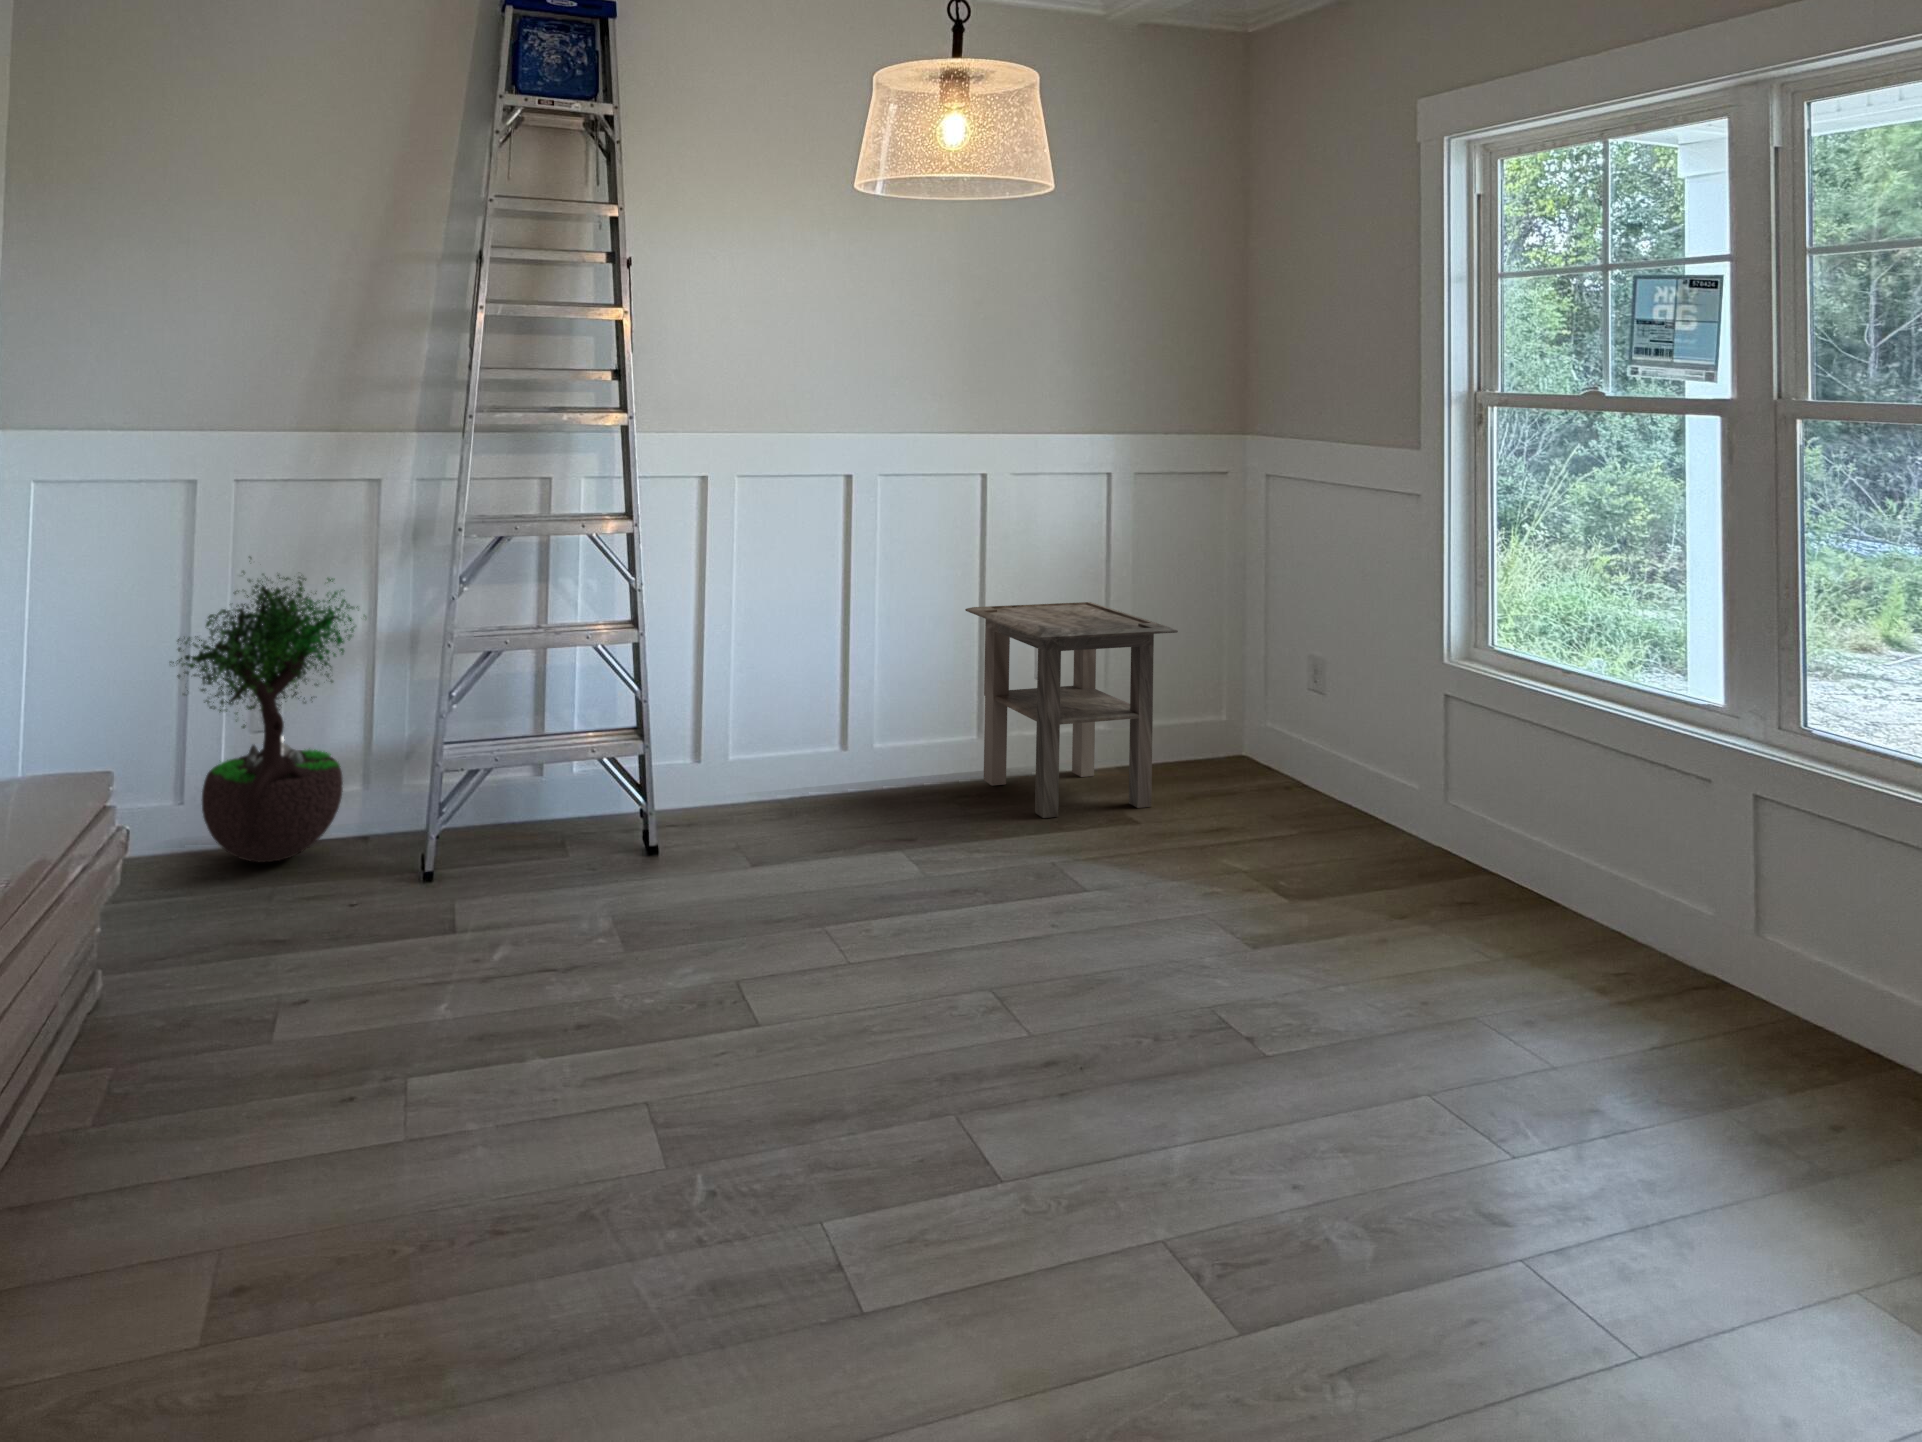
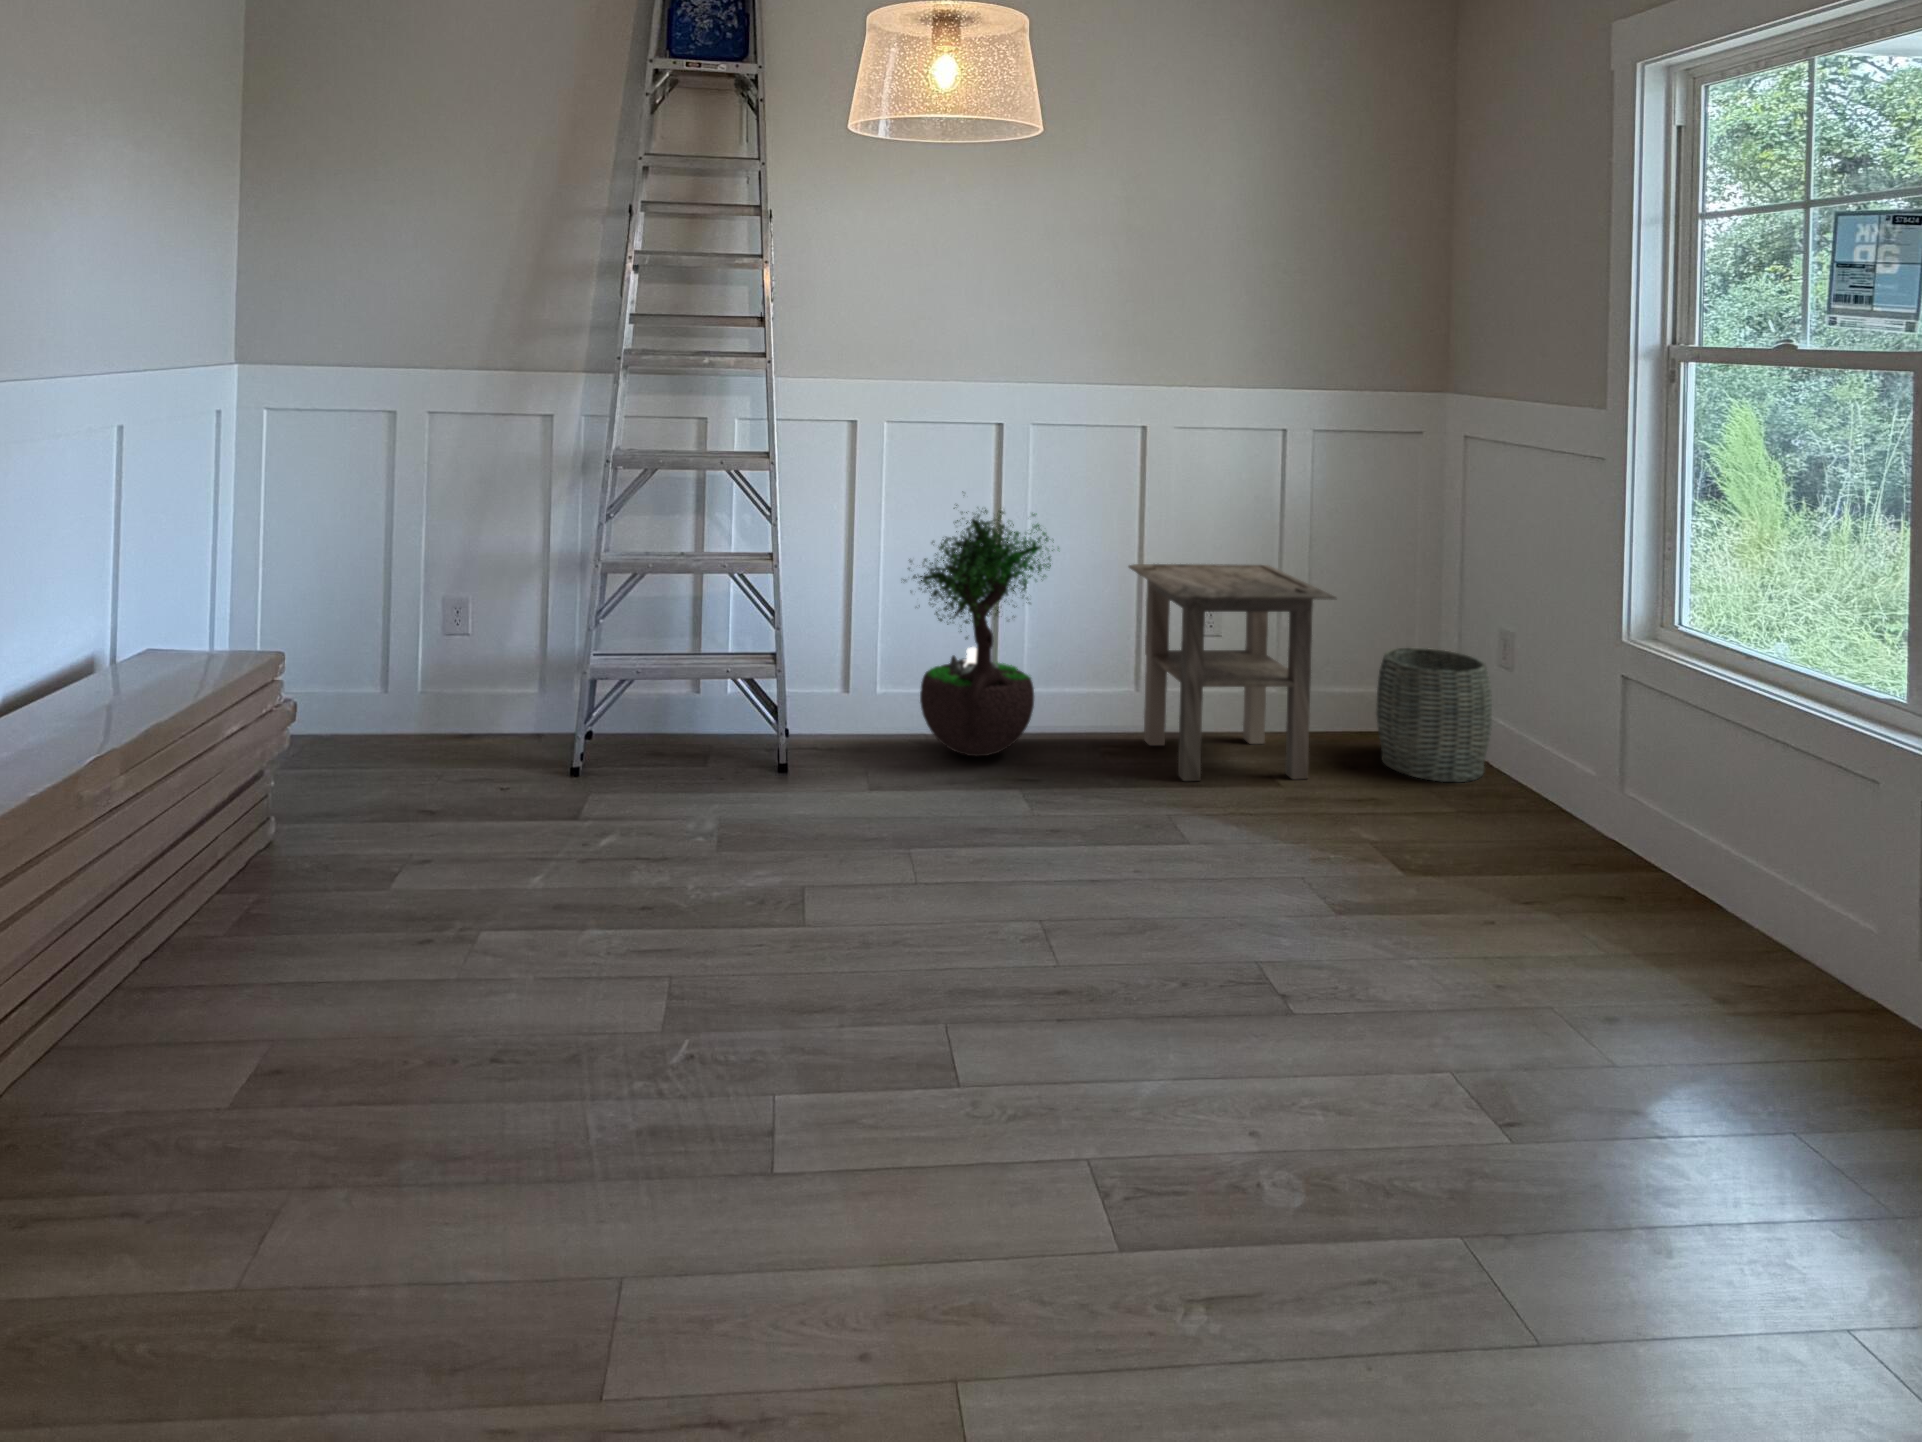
potted tree: present [170,557,358,862] -> present [905,505,1059,756]
woven basket: none [1197,674,1303,799] -> present [1376,648,1492,782]

